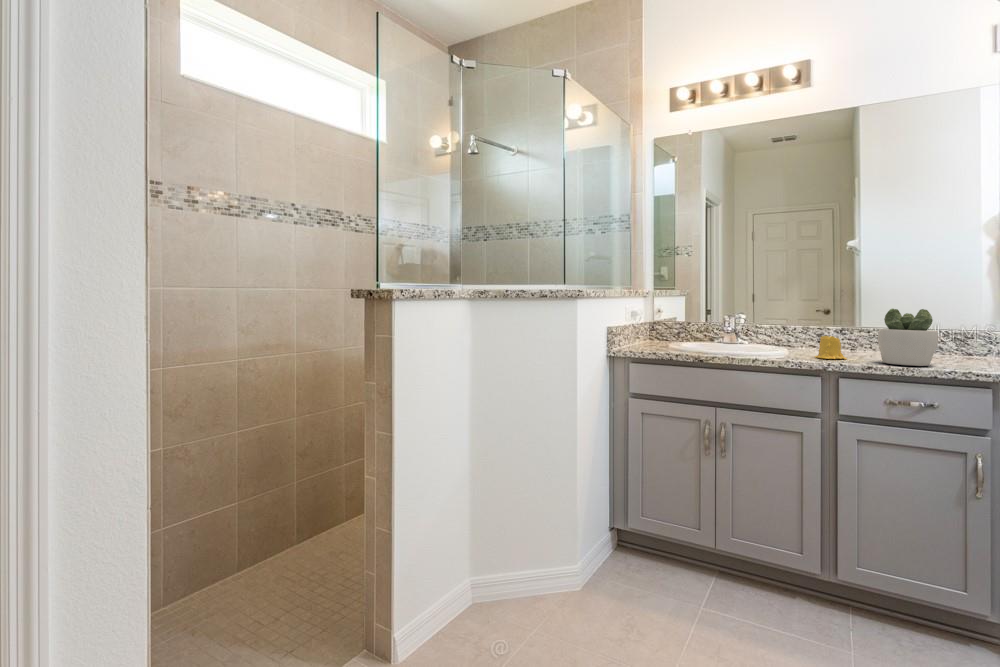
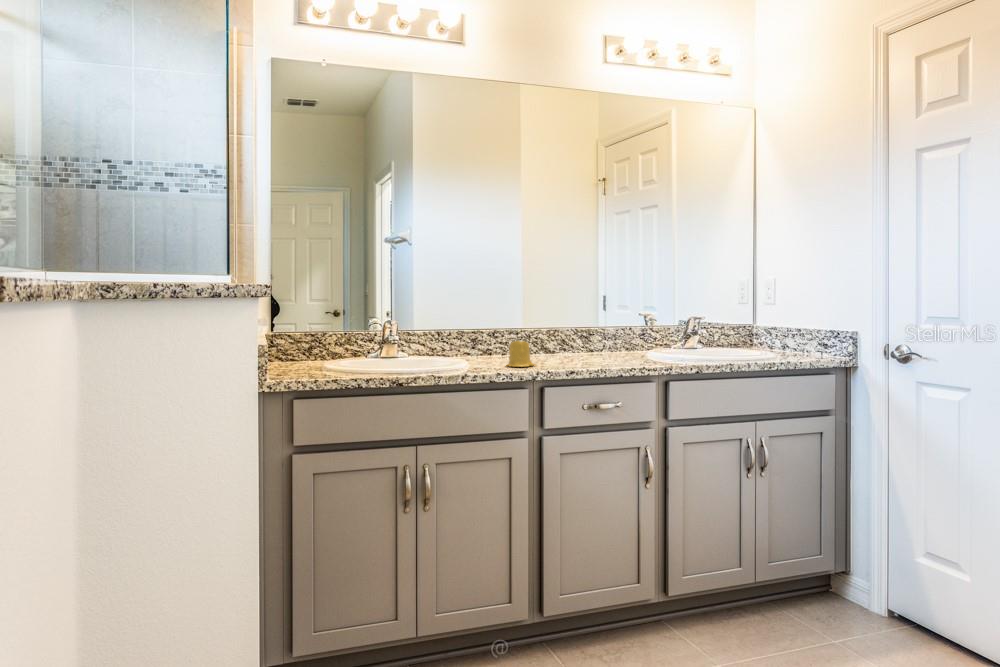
succulent plant: present [877,309,938,366] -> none [564,308,613,367]

